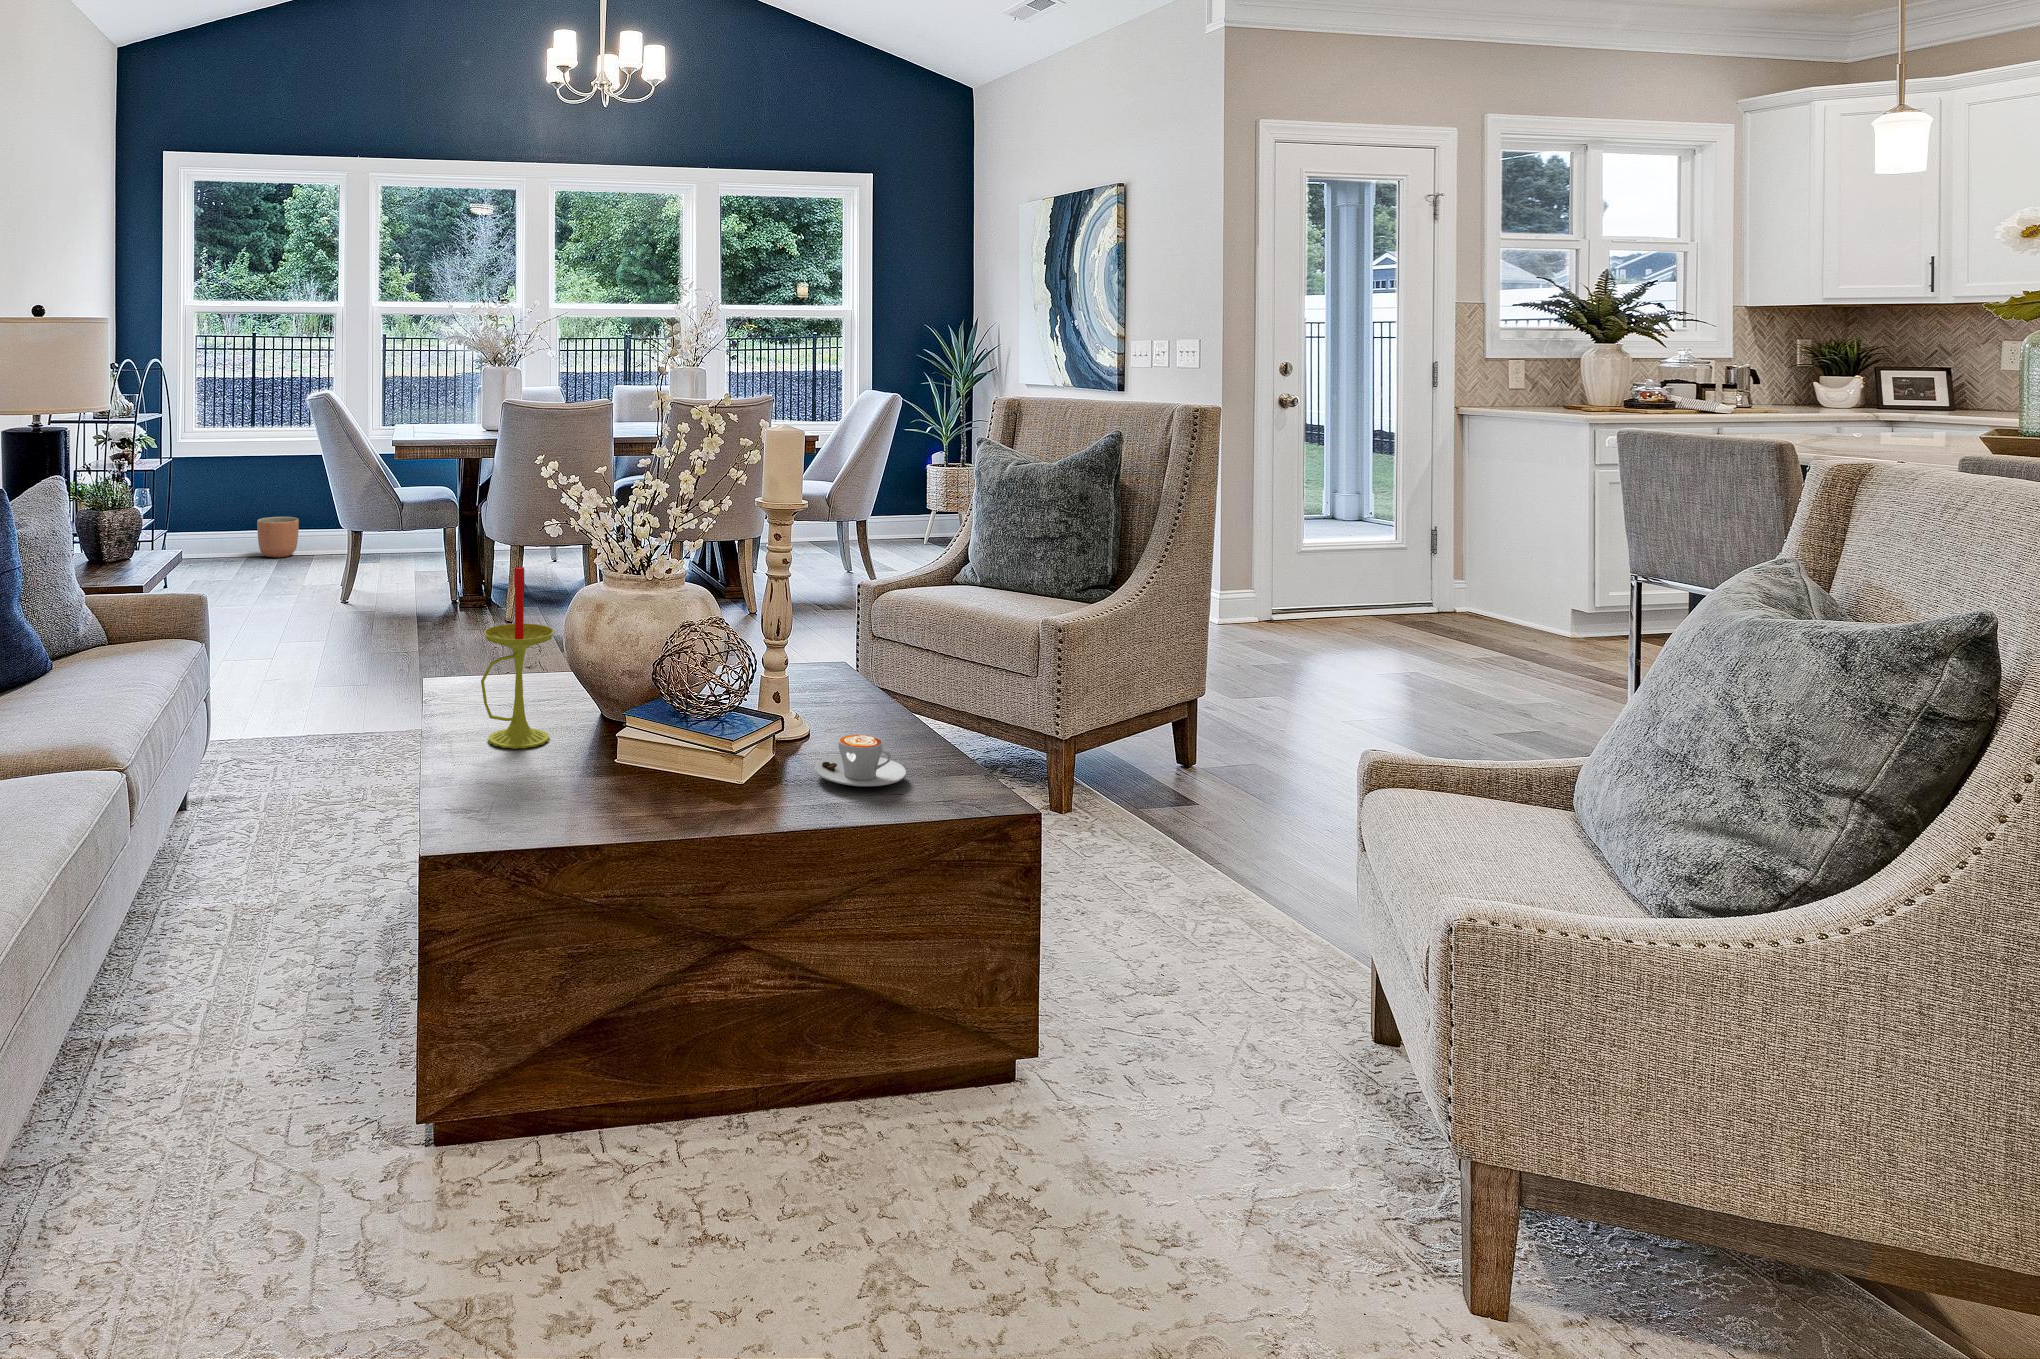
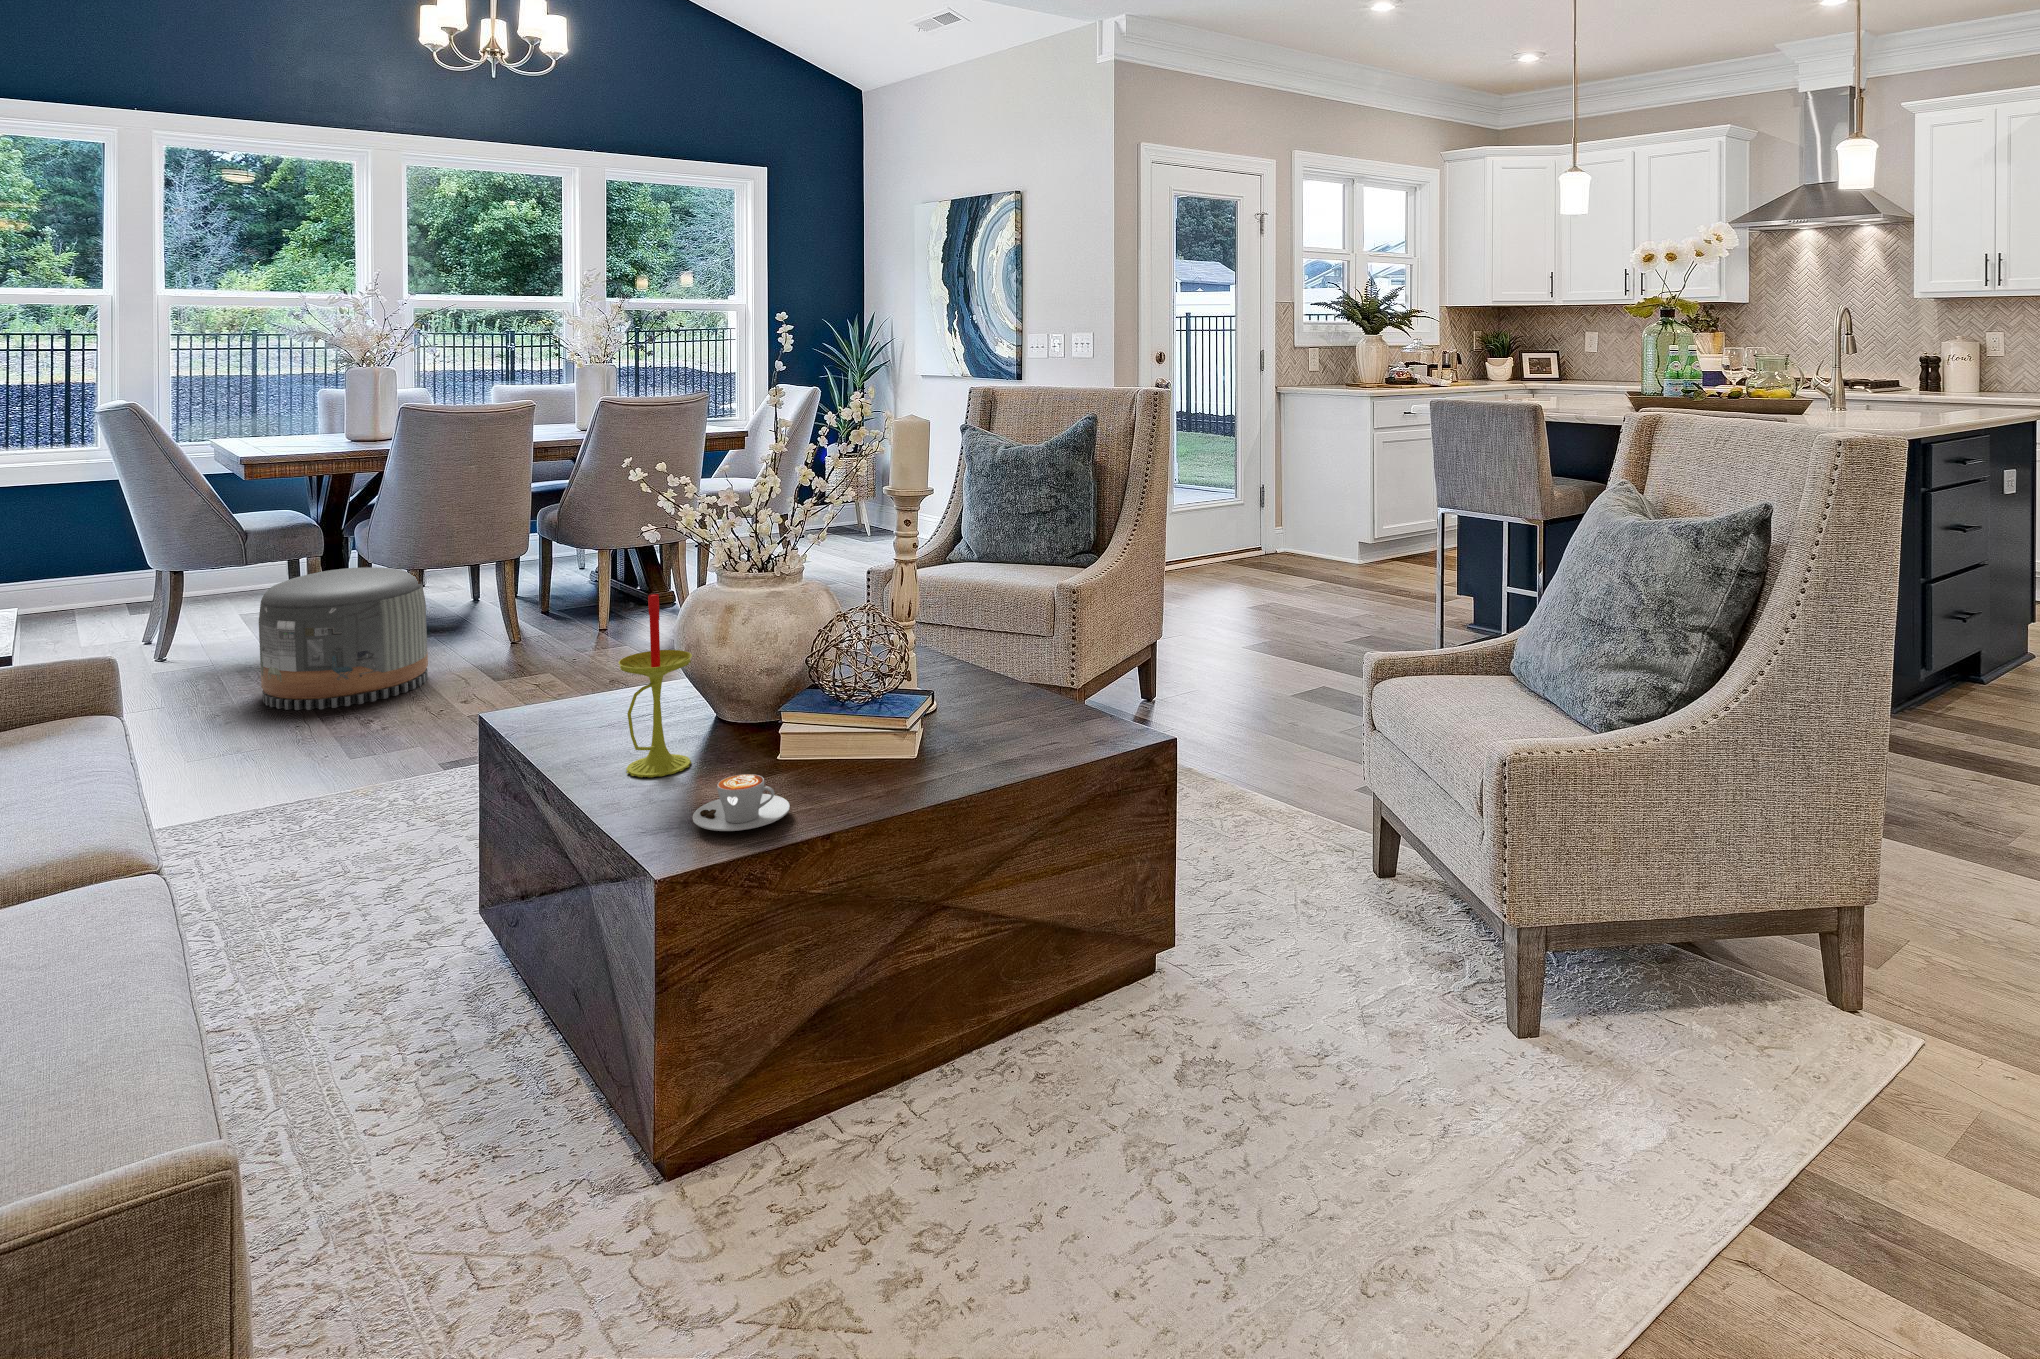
planter: present [257,517,299,558] -> none [43,580,104,631]
pouf: none [367,526,498,648] -> present [259,567,428,710]
coffee cup: present [815,734,906,787] -> present [693,774,790,831]

